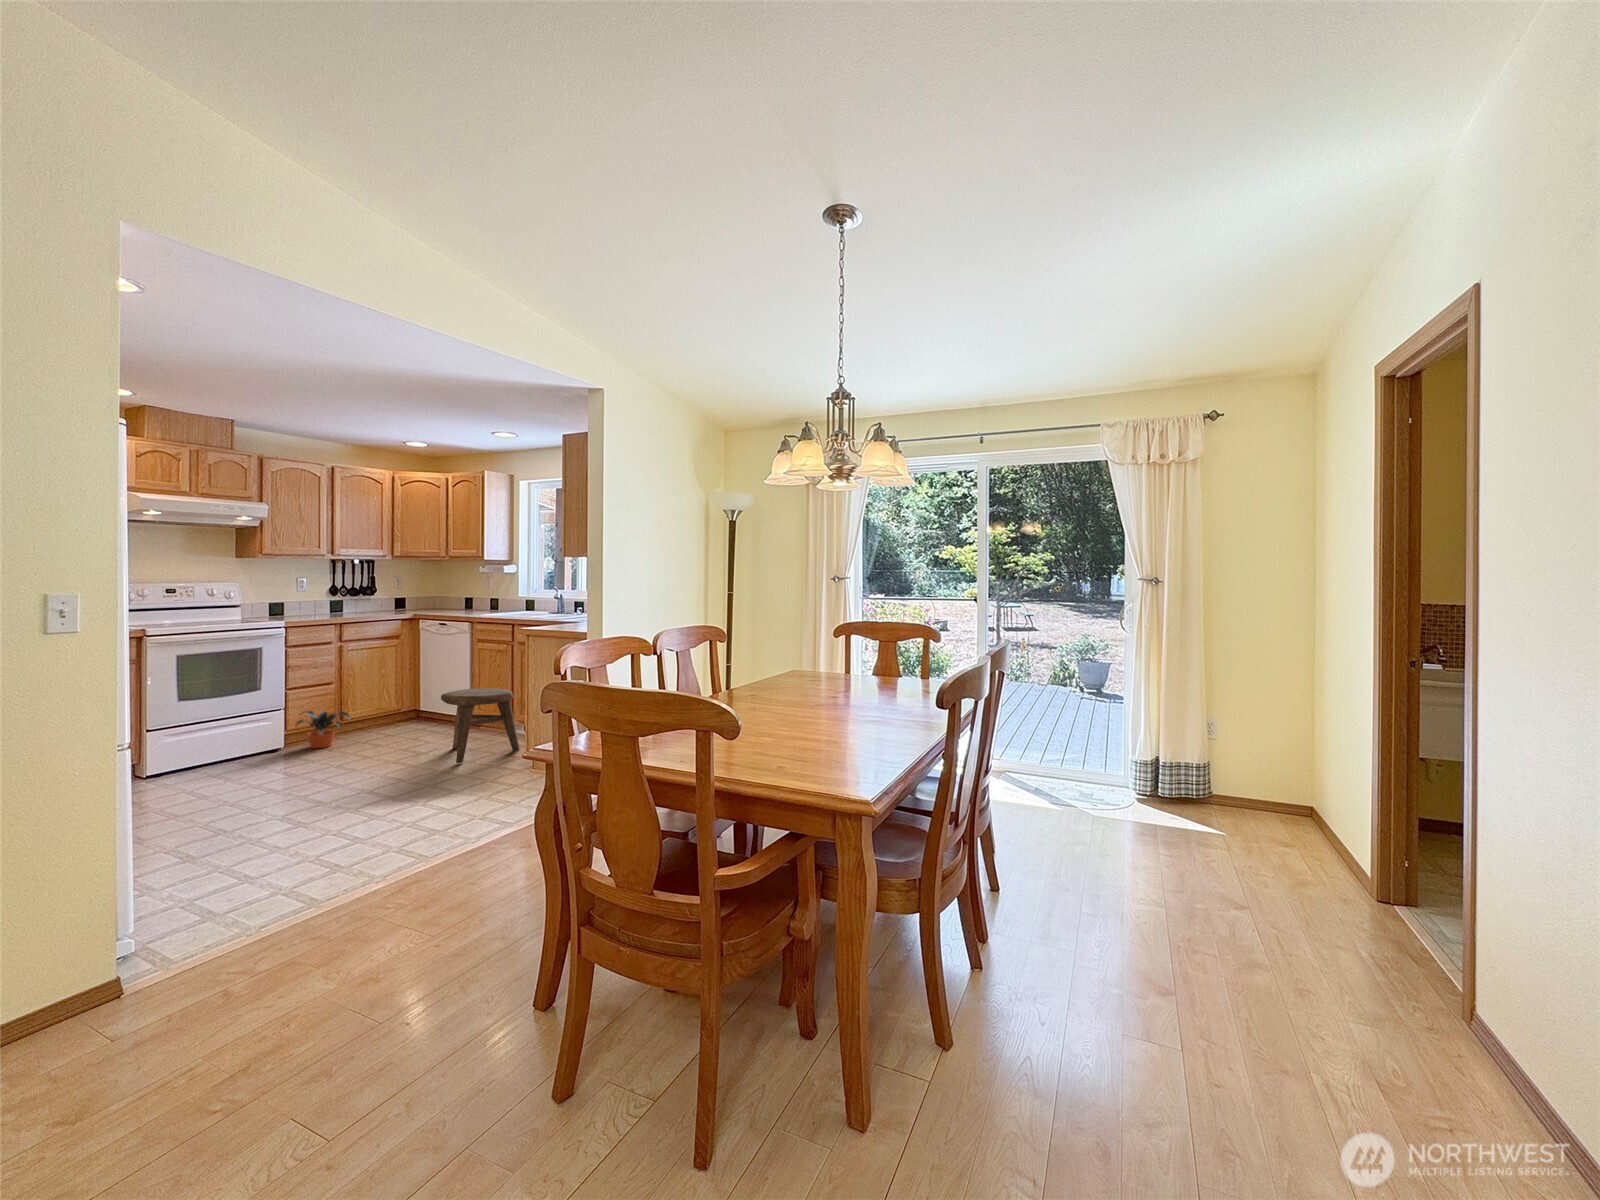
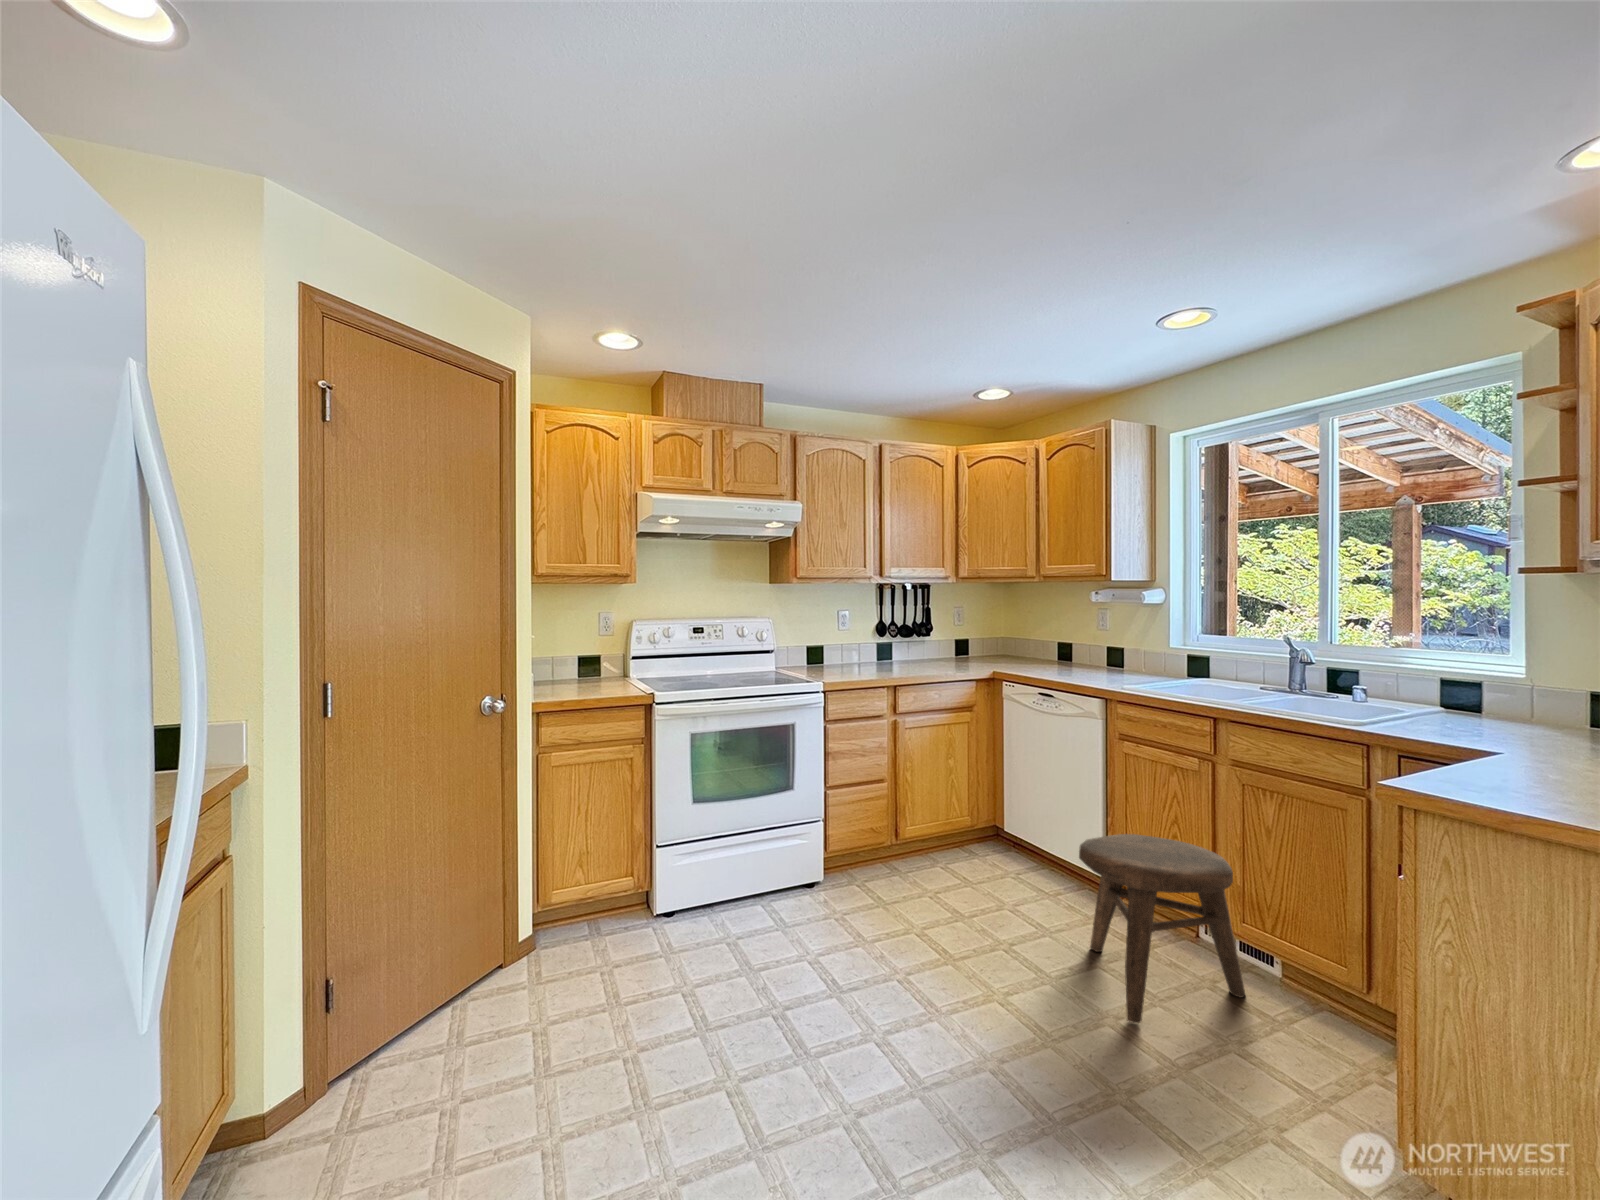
potted plant: present [296,711,350,748] -> none [835,825,913,893]

